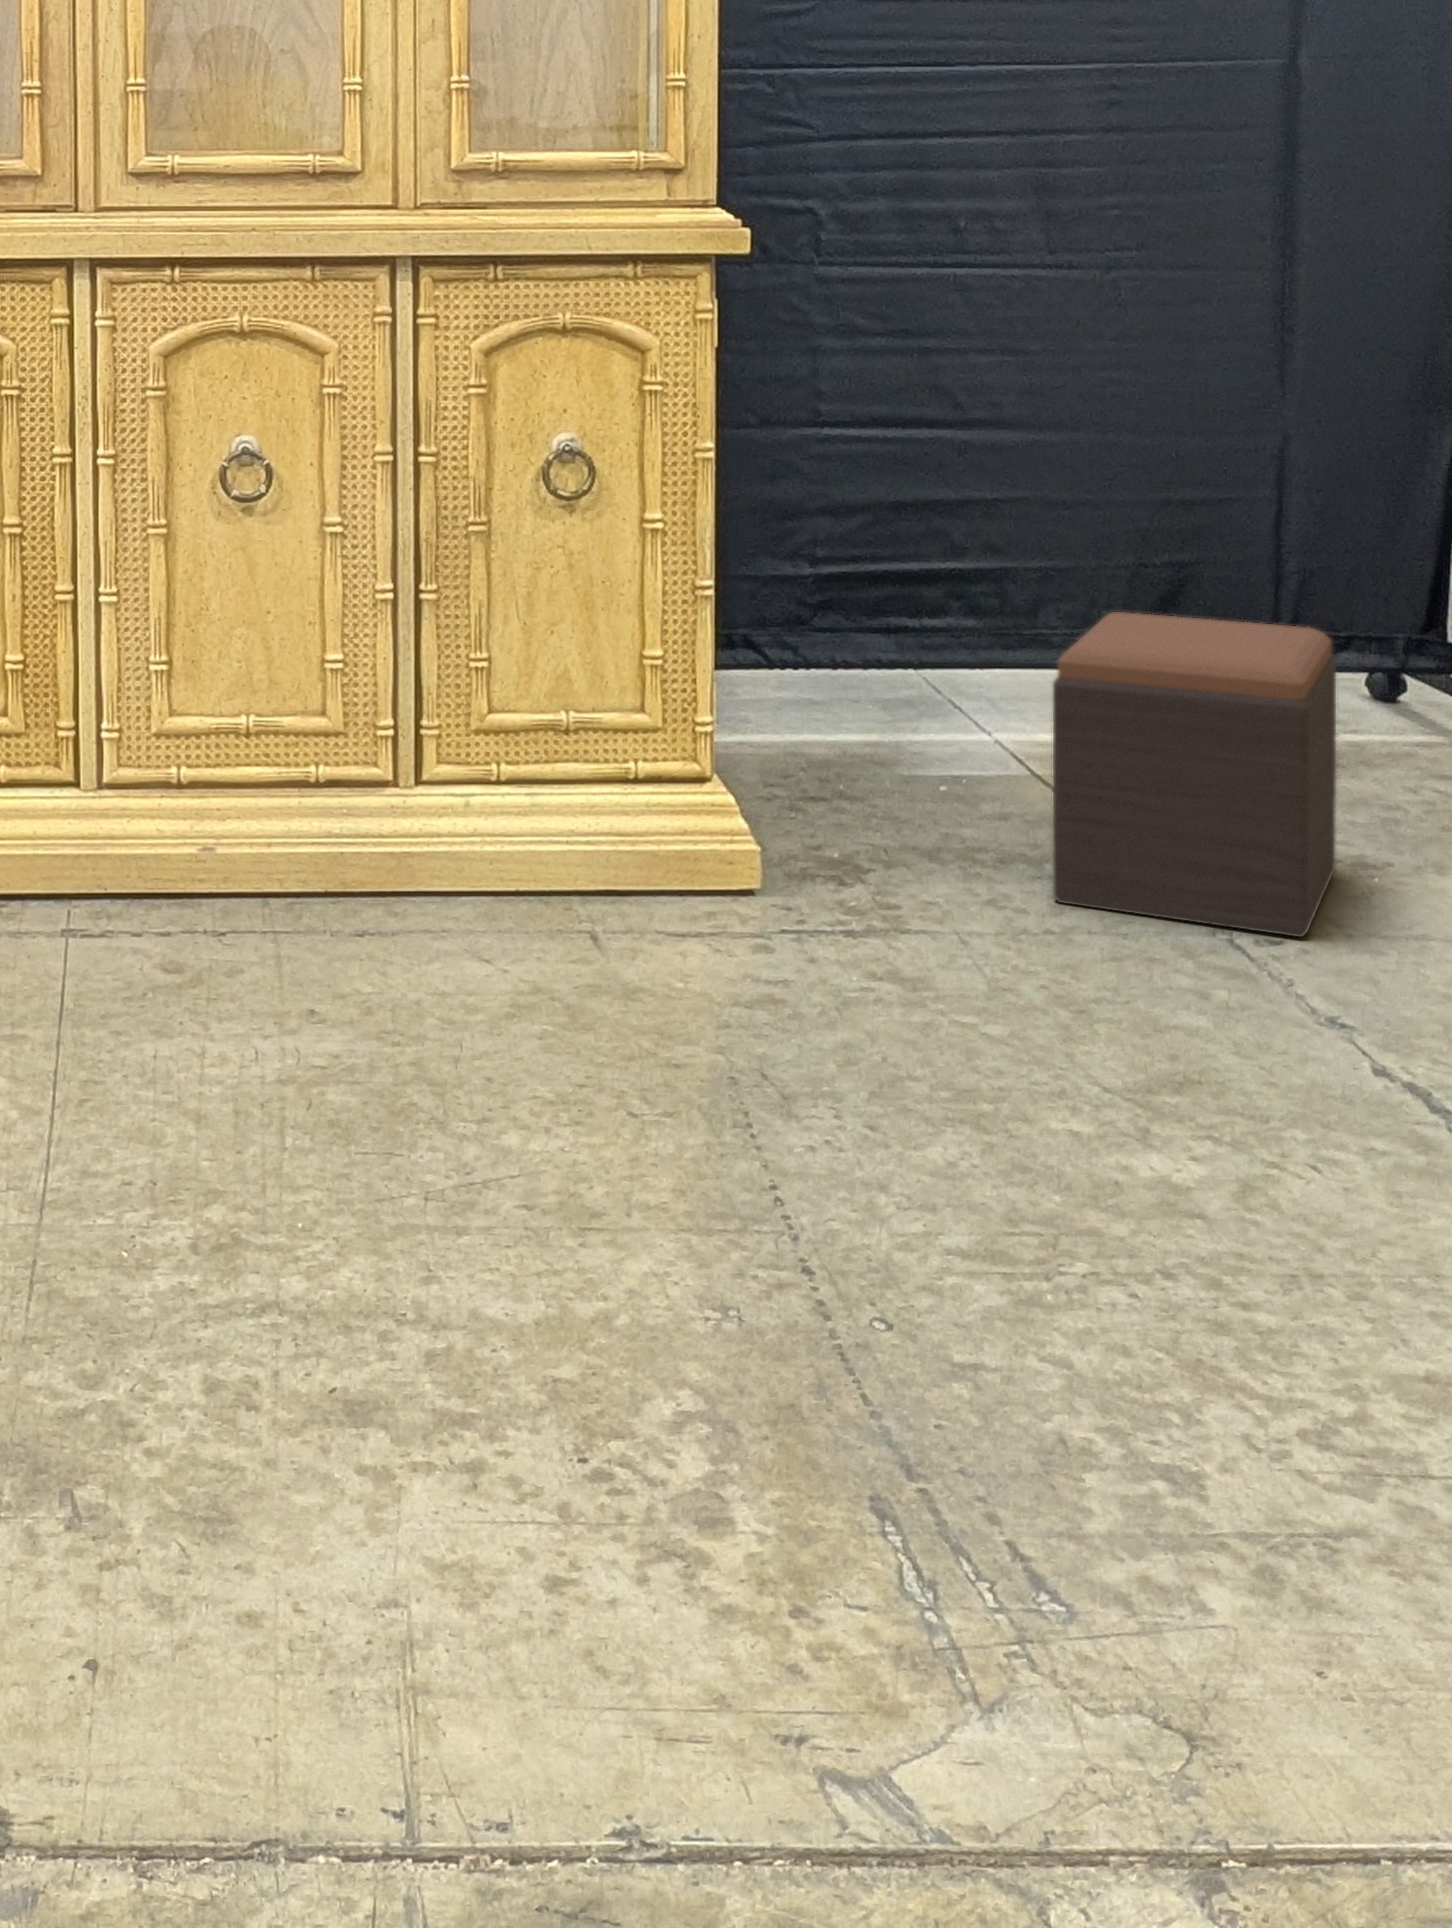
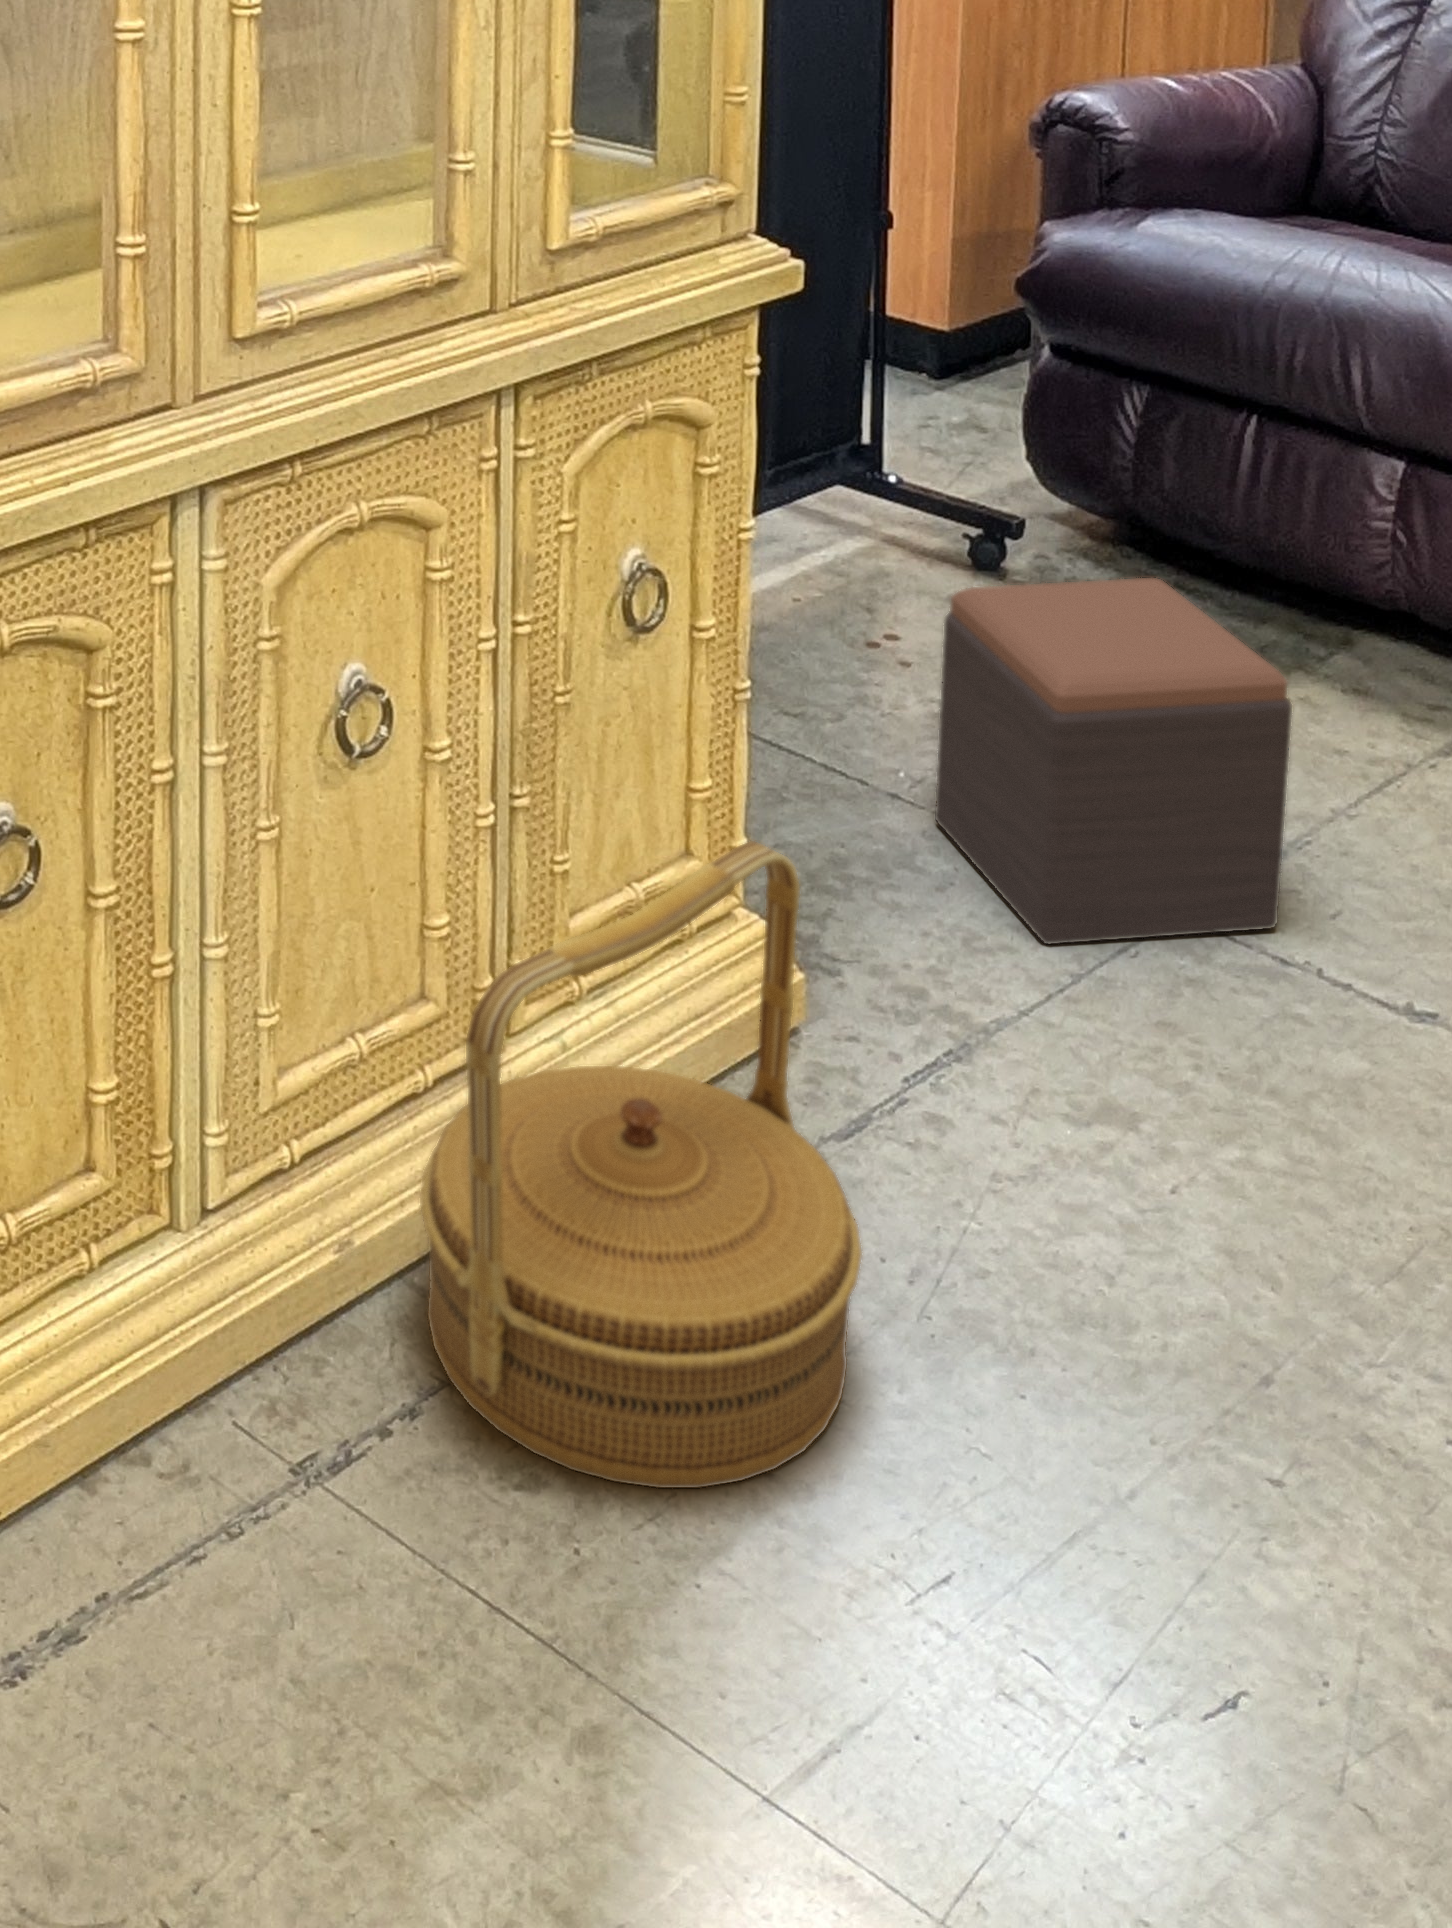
woven basket: none [166,595,525,1001] -> present [420,841,862,1488]

